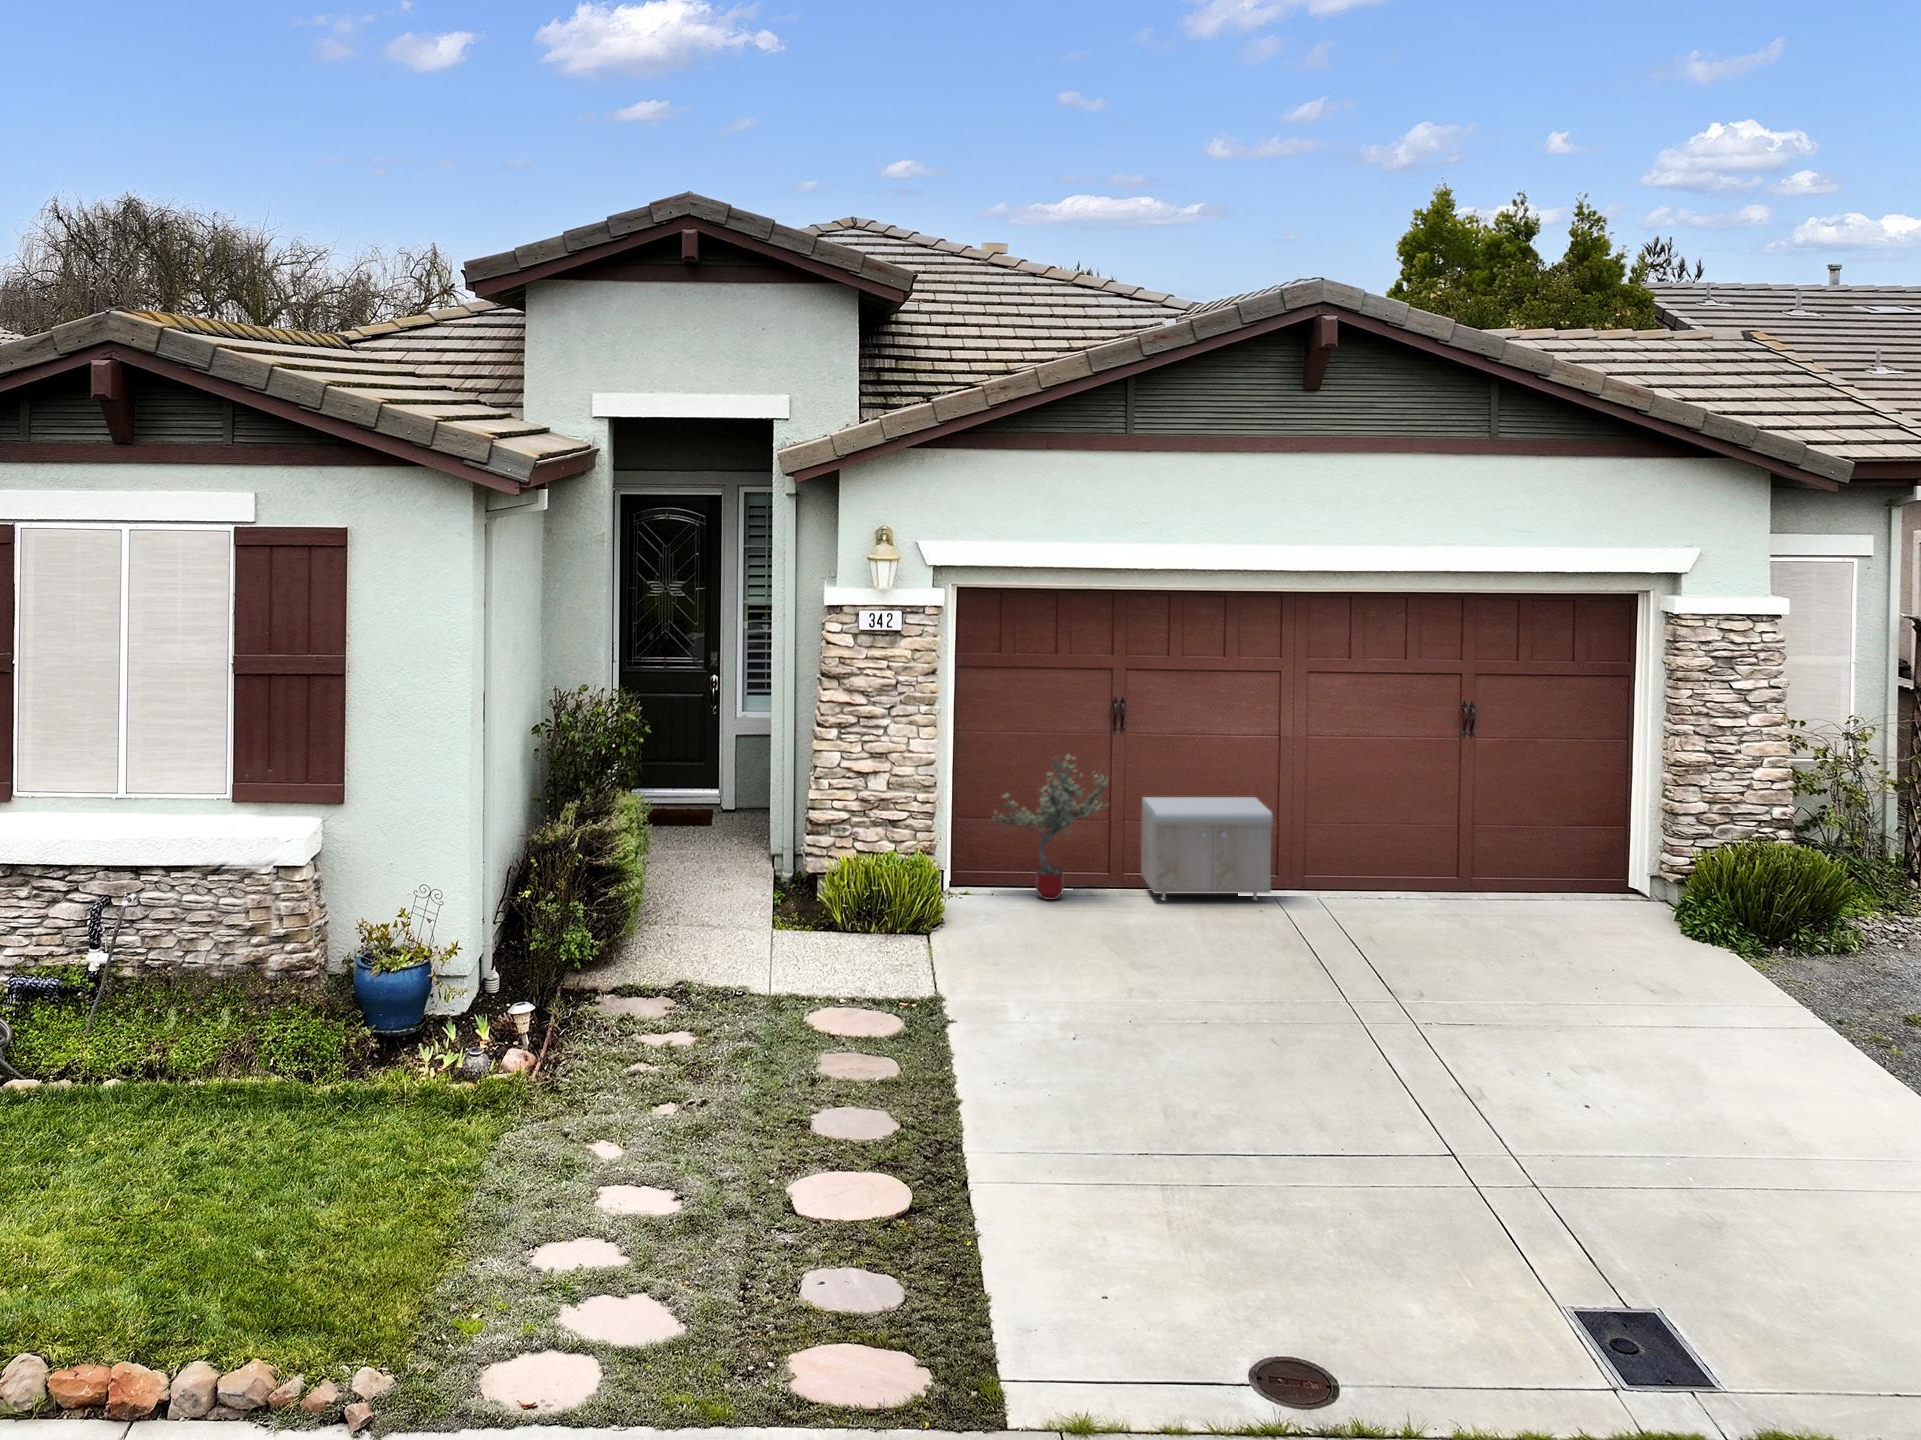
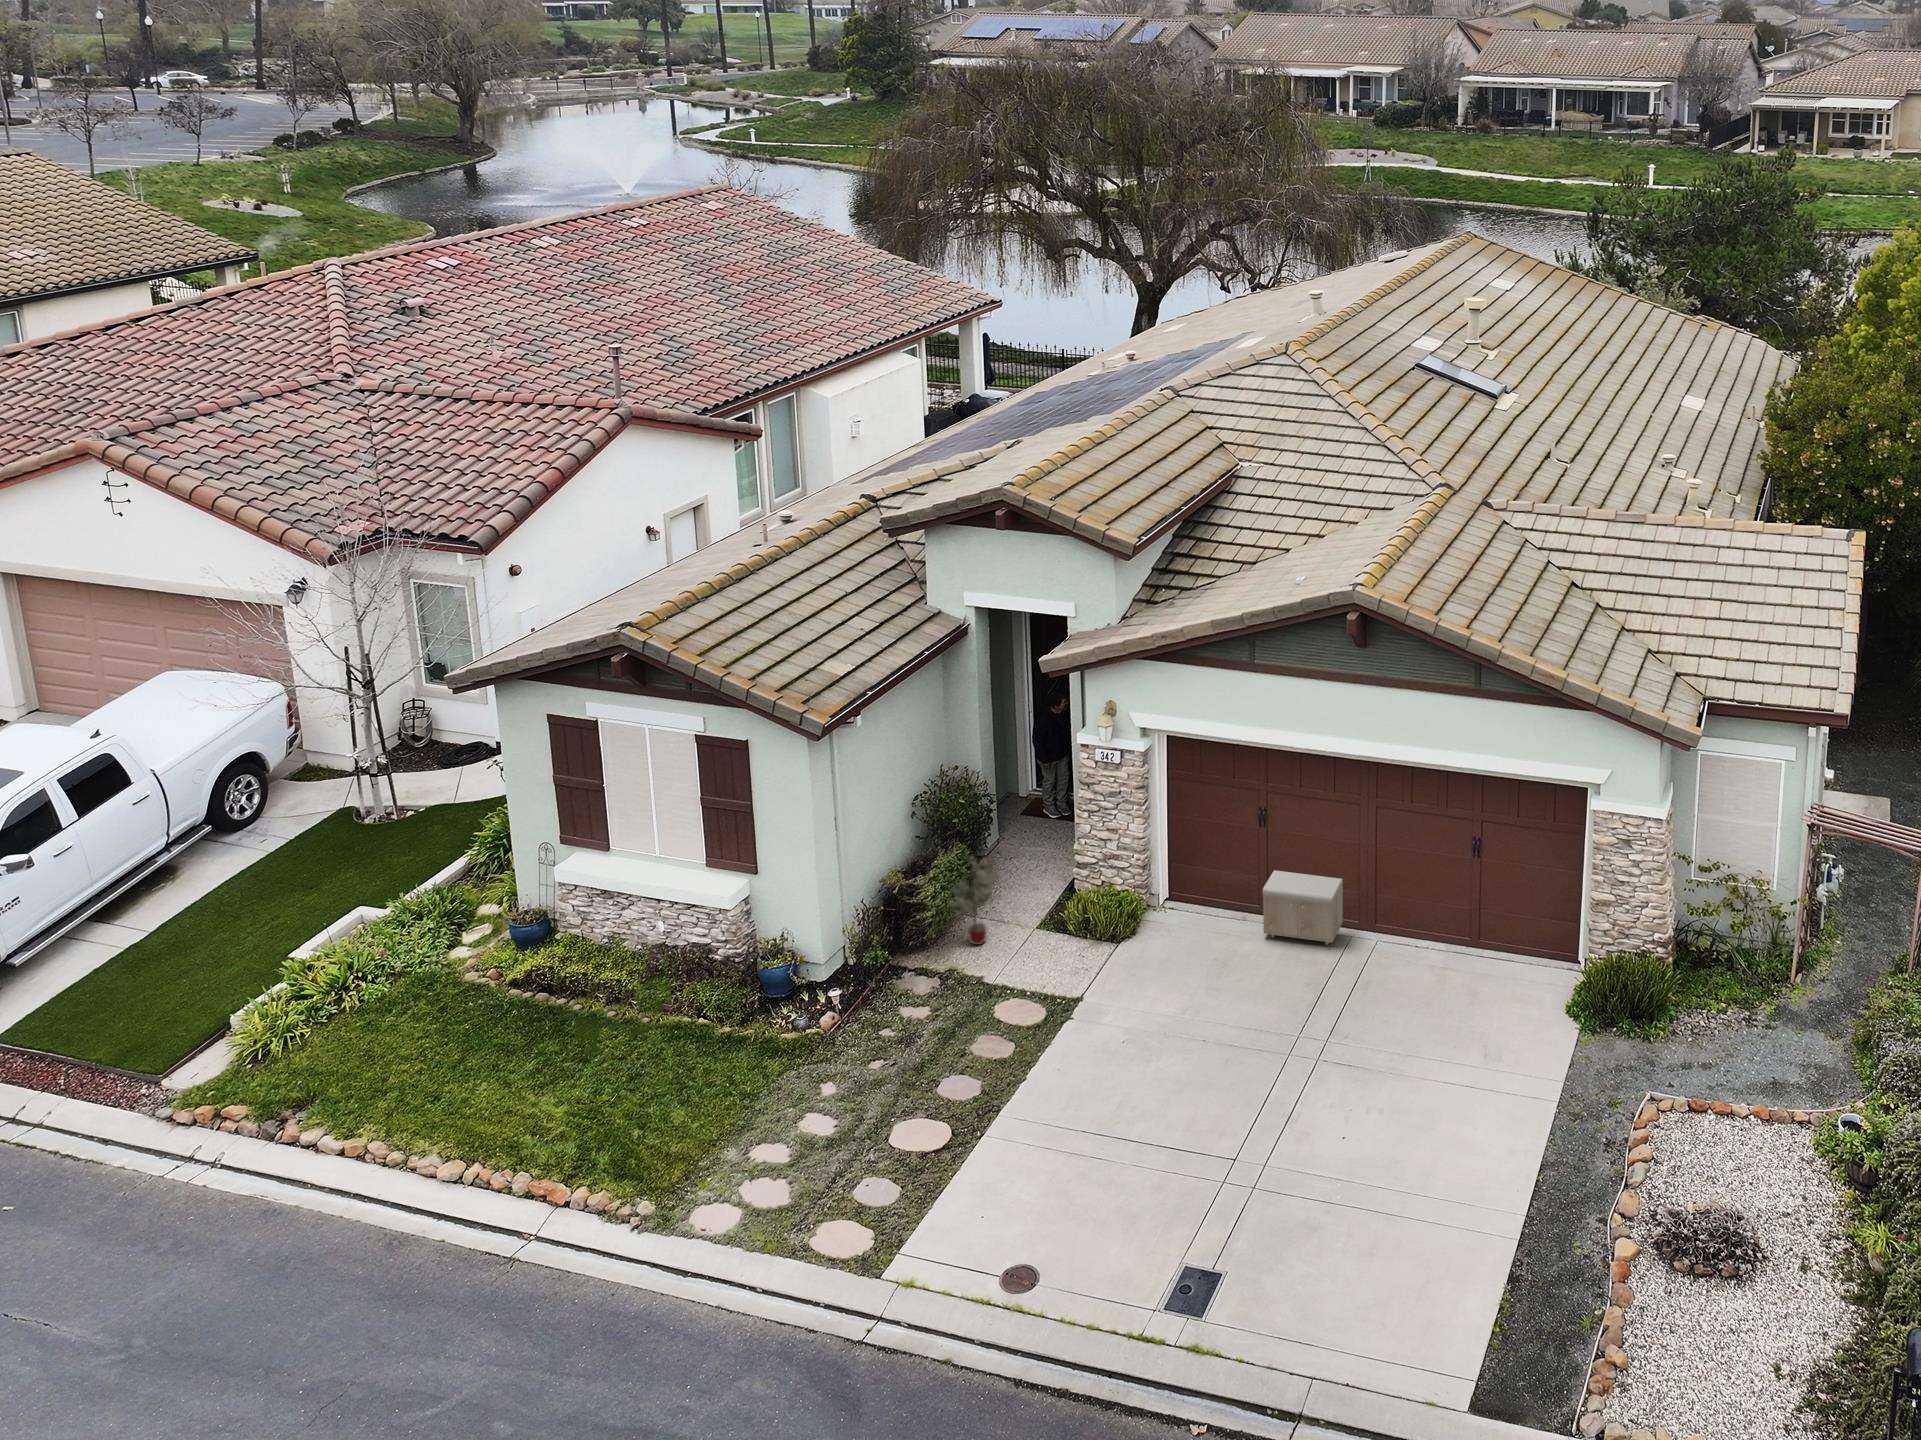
potted tree: present [993,754,1110,900] -> present [948,857,999,945]

